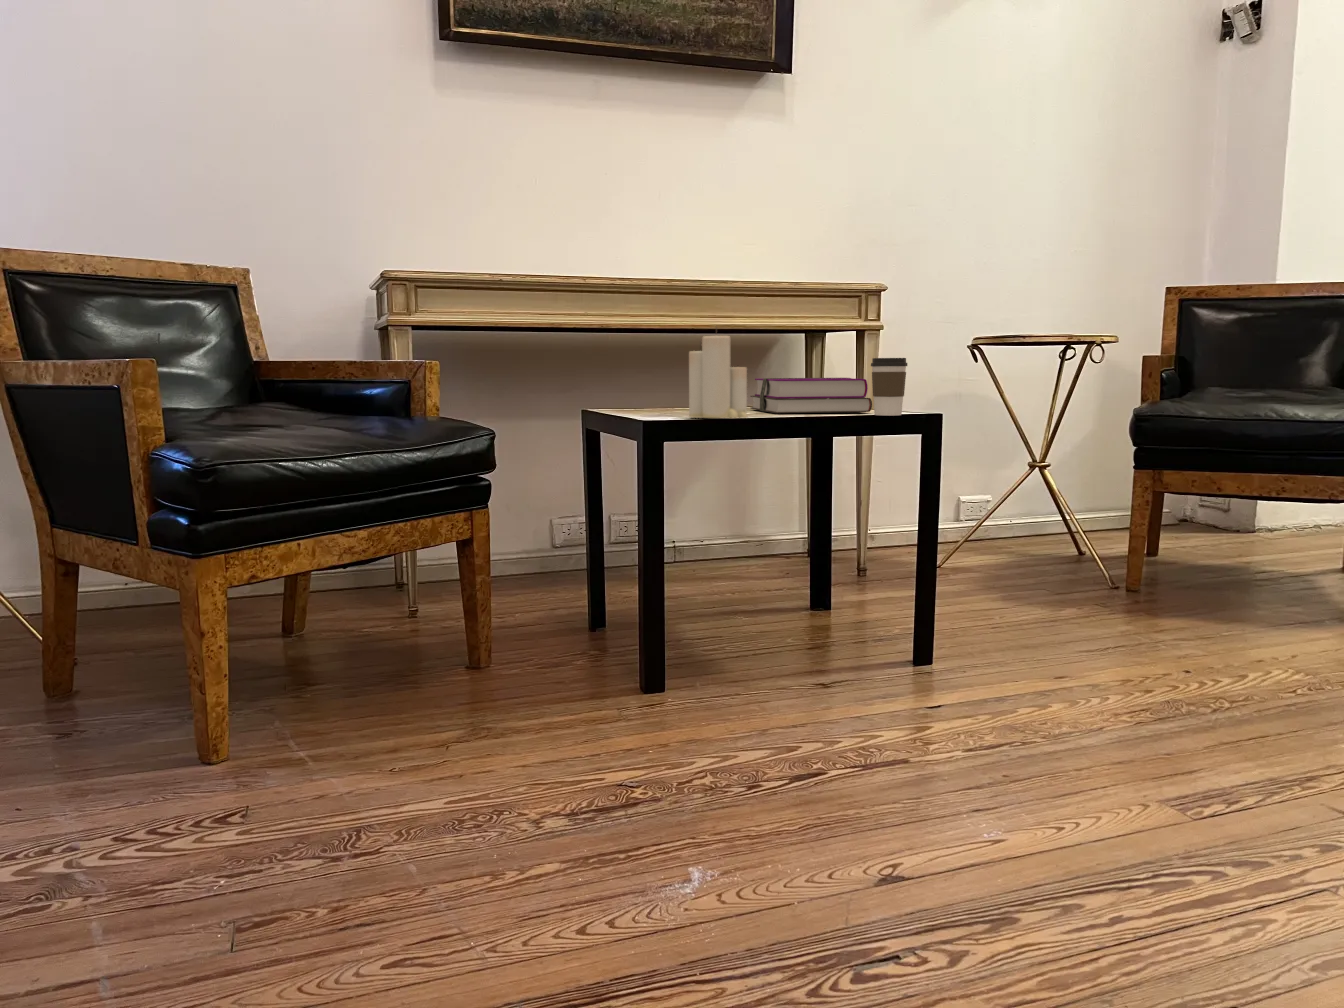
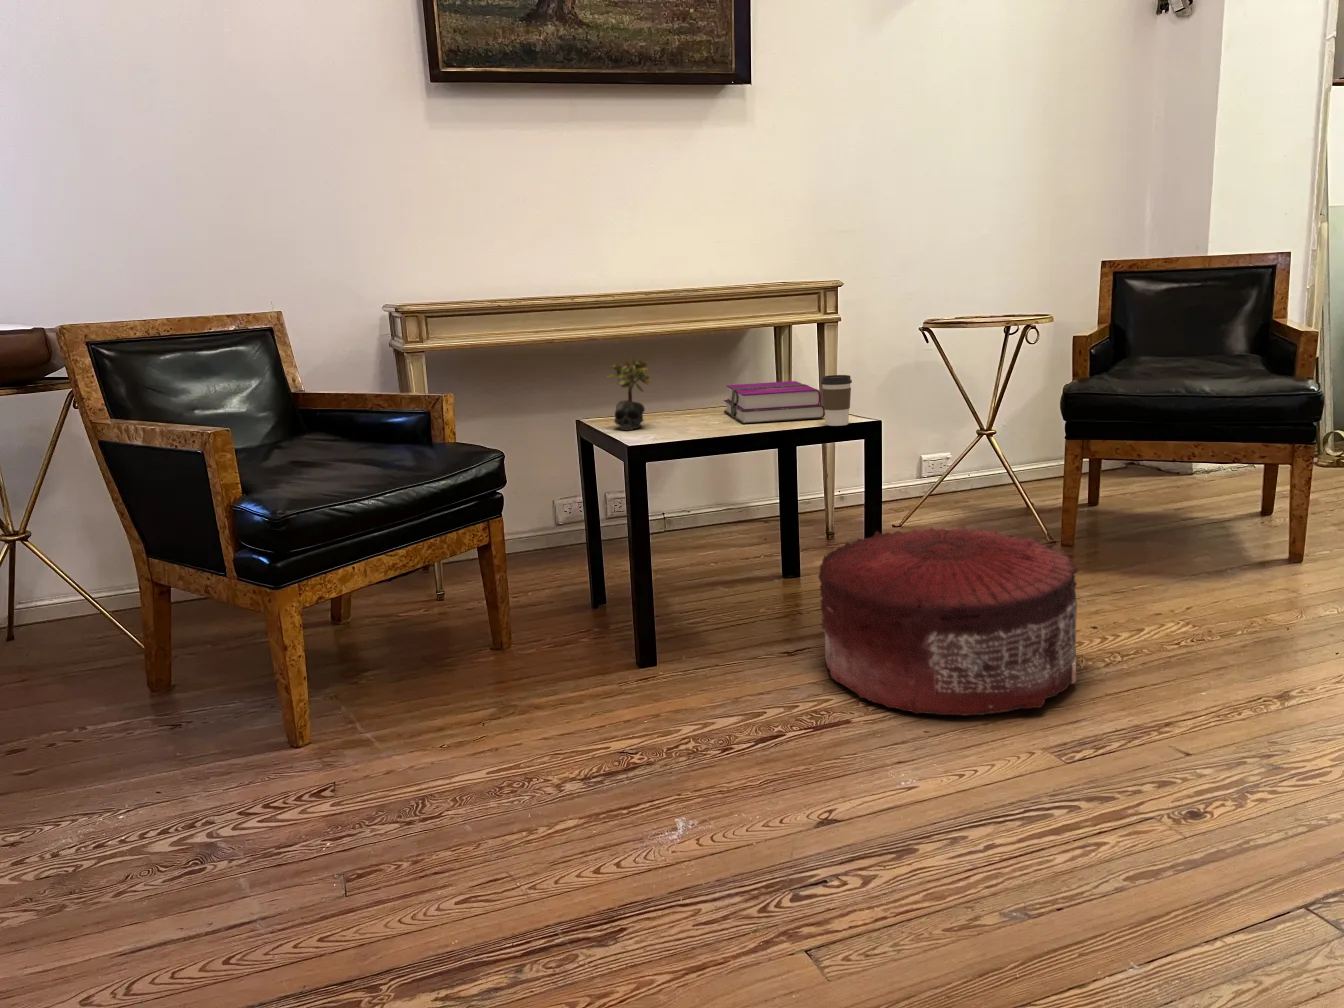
succulent plant: none [617,333,671,414] -> present [606,358,651,430]
candle: present [689,335,747,418] -> none [665,364,716,441]
pouf: none [865,541,1189,760] -> present [818,525,1078,716]

